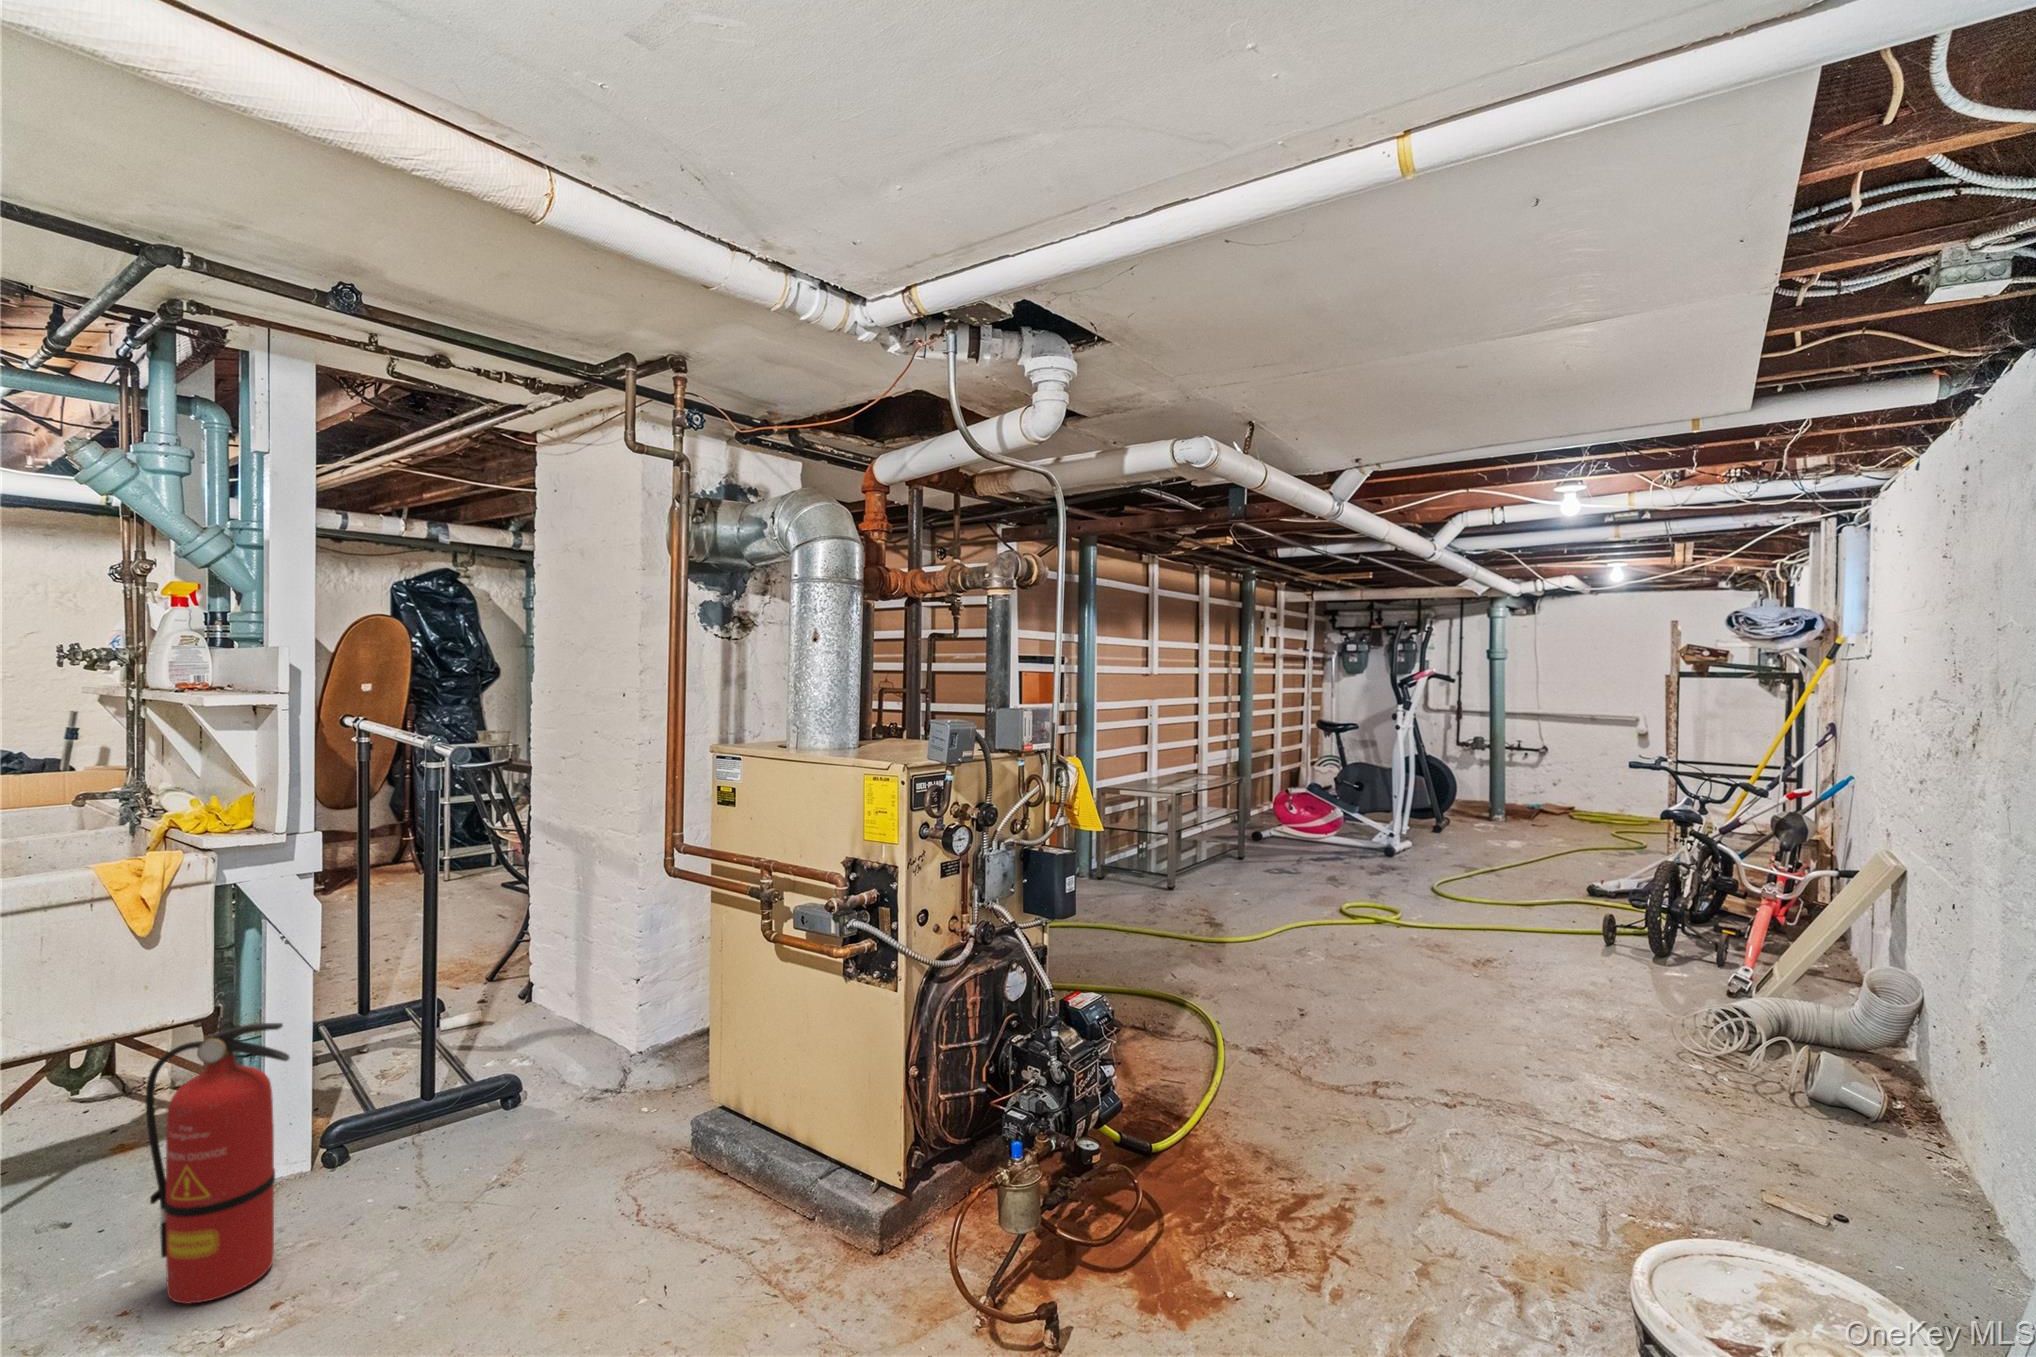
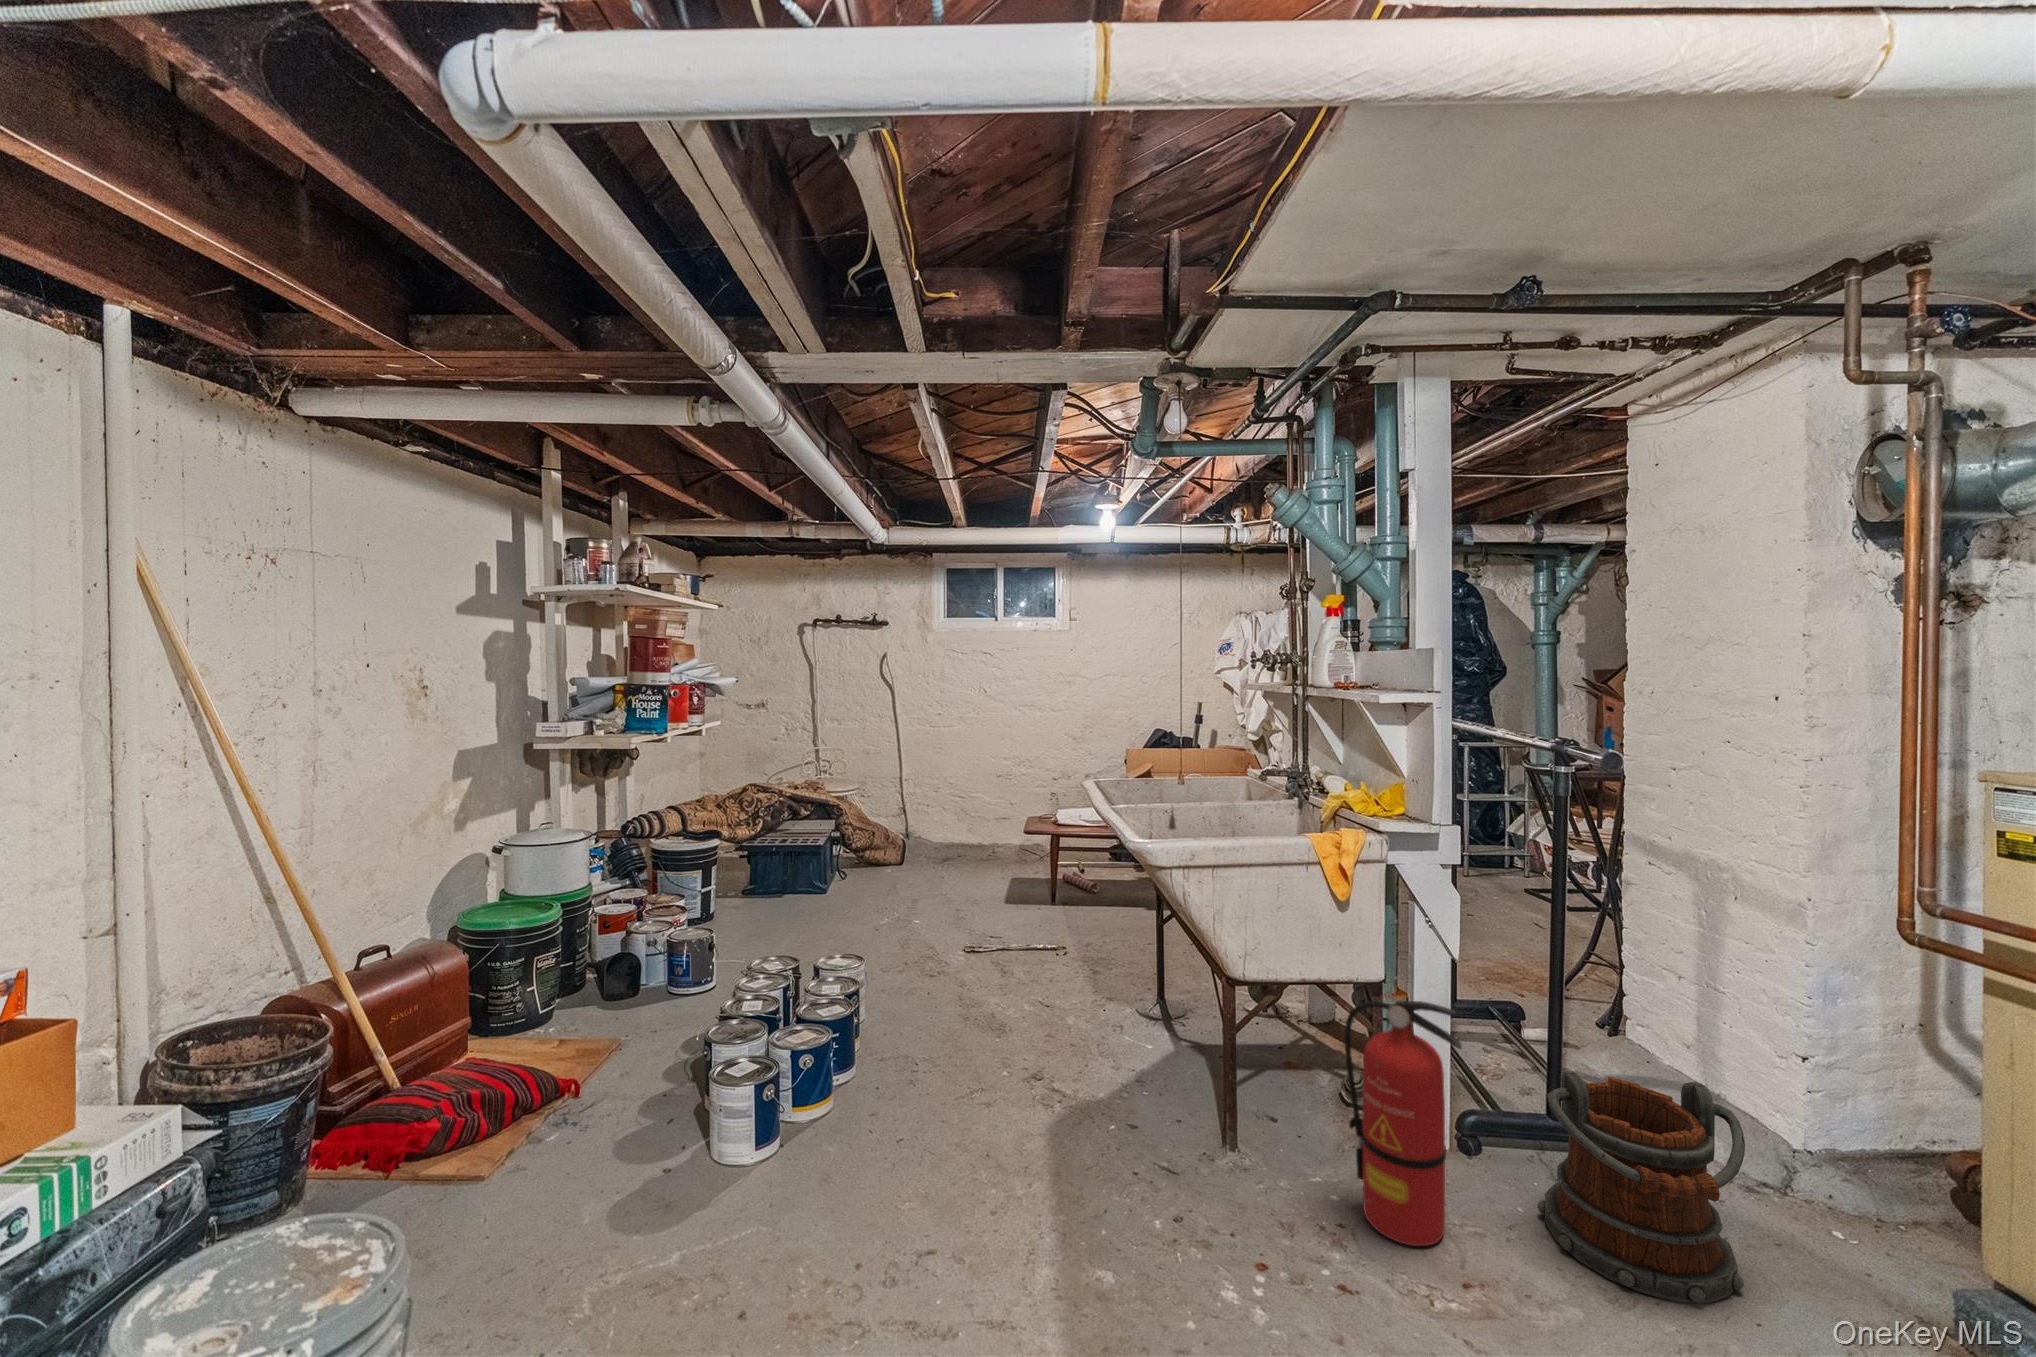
bucket: none [391,1021,560,1225] -> present [1538,1070,1745,1303]

